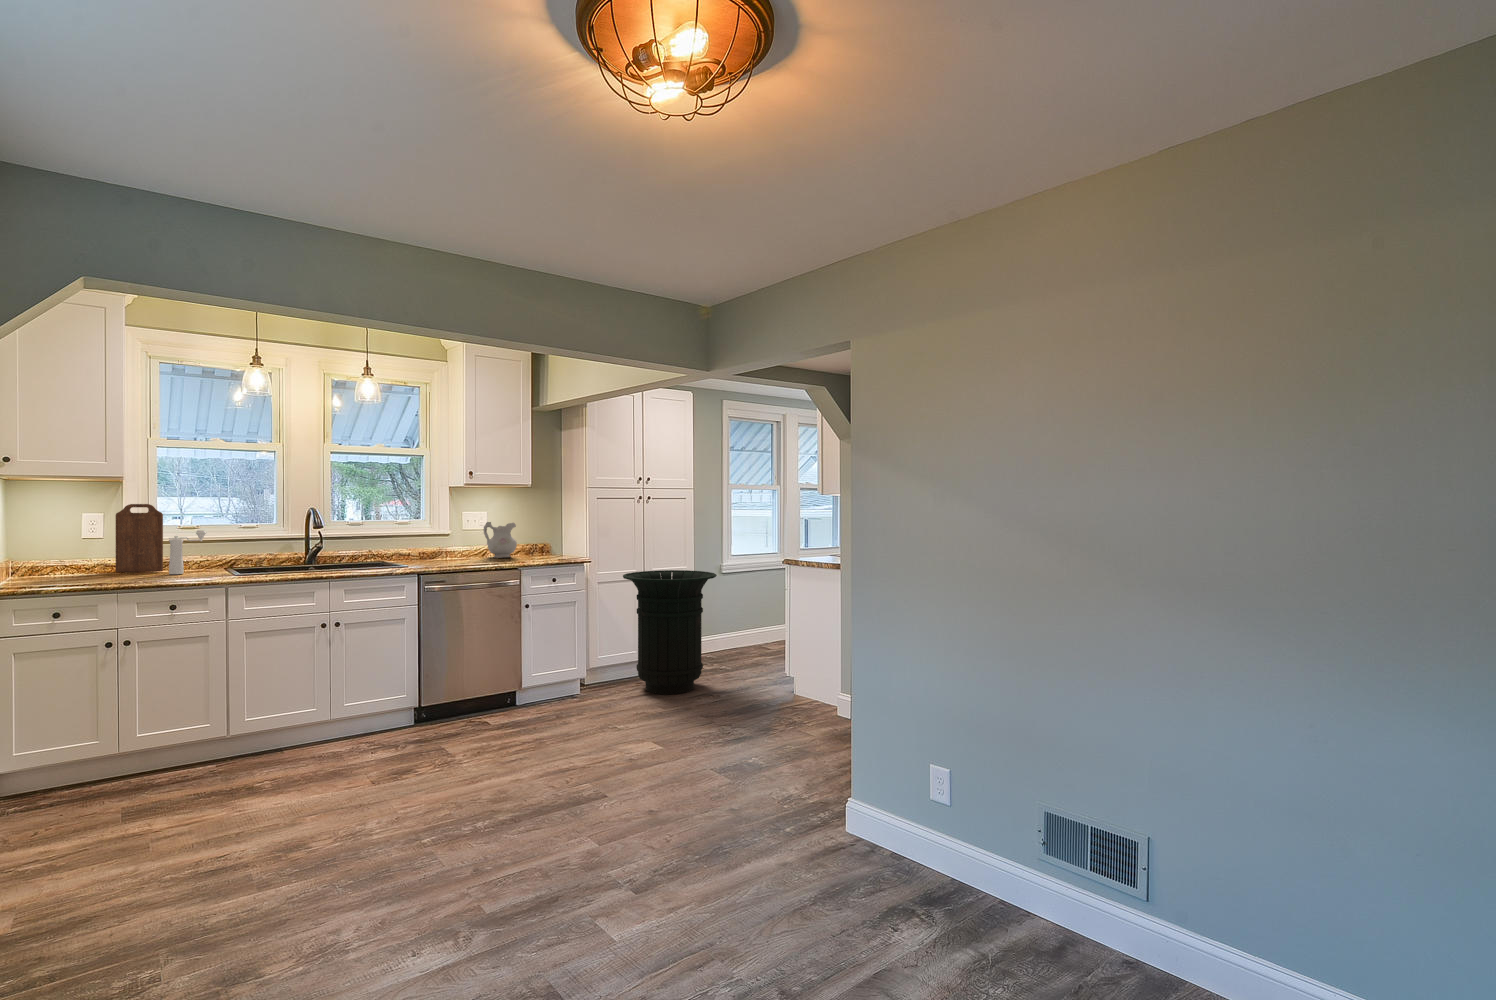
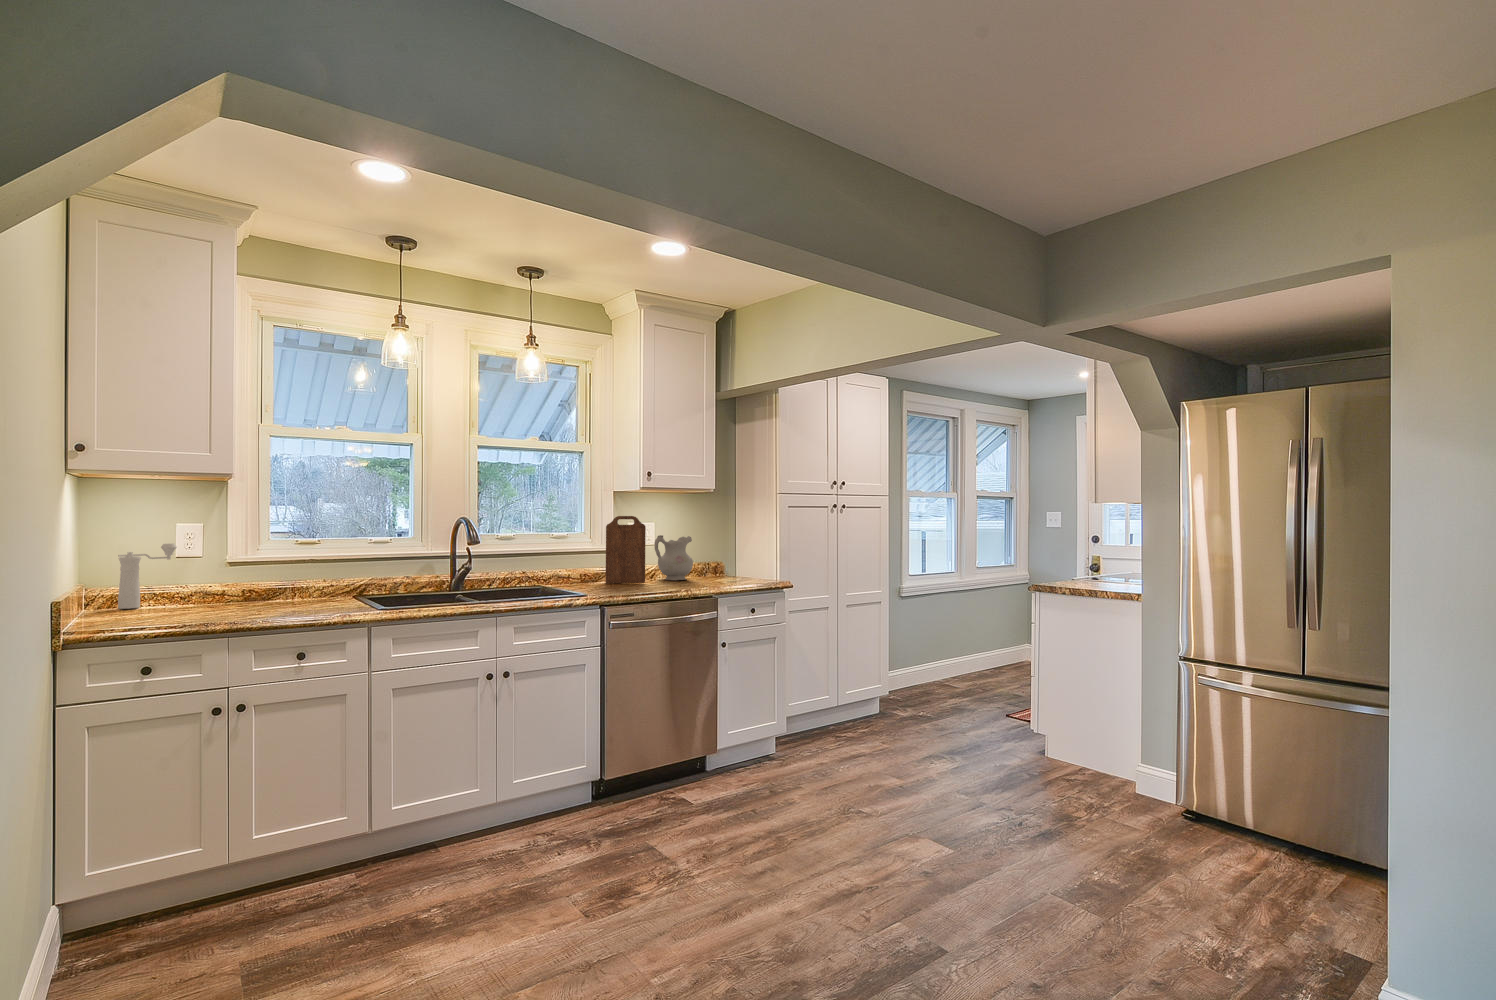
cutting board: present [116,504,163,572] -> present [606,516,646,583]
pepper mill: present [169,530,206,574] -> present [118,544,177,609]
trash can: present [623,570,717,694] -> none [824,596,943,756]

